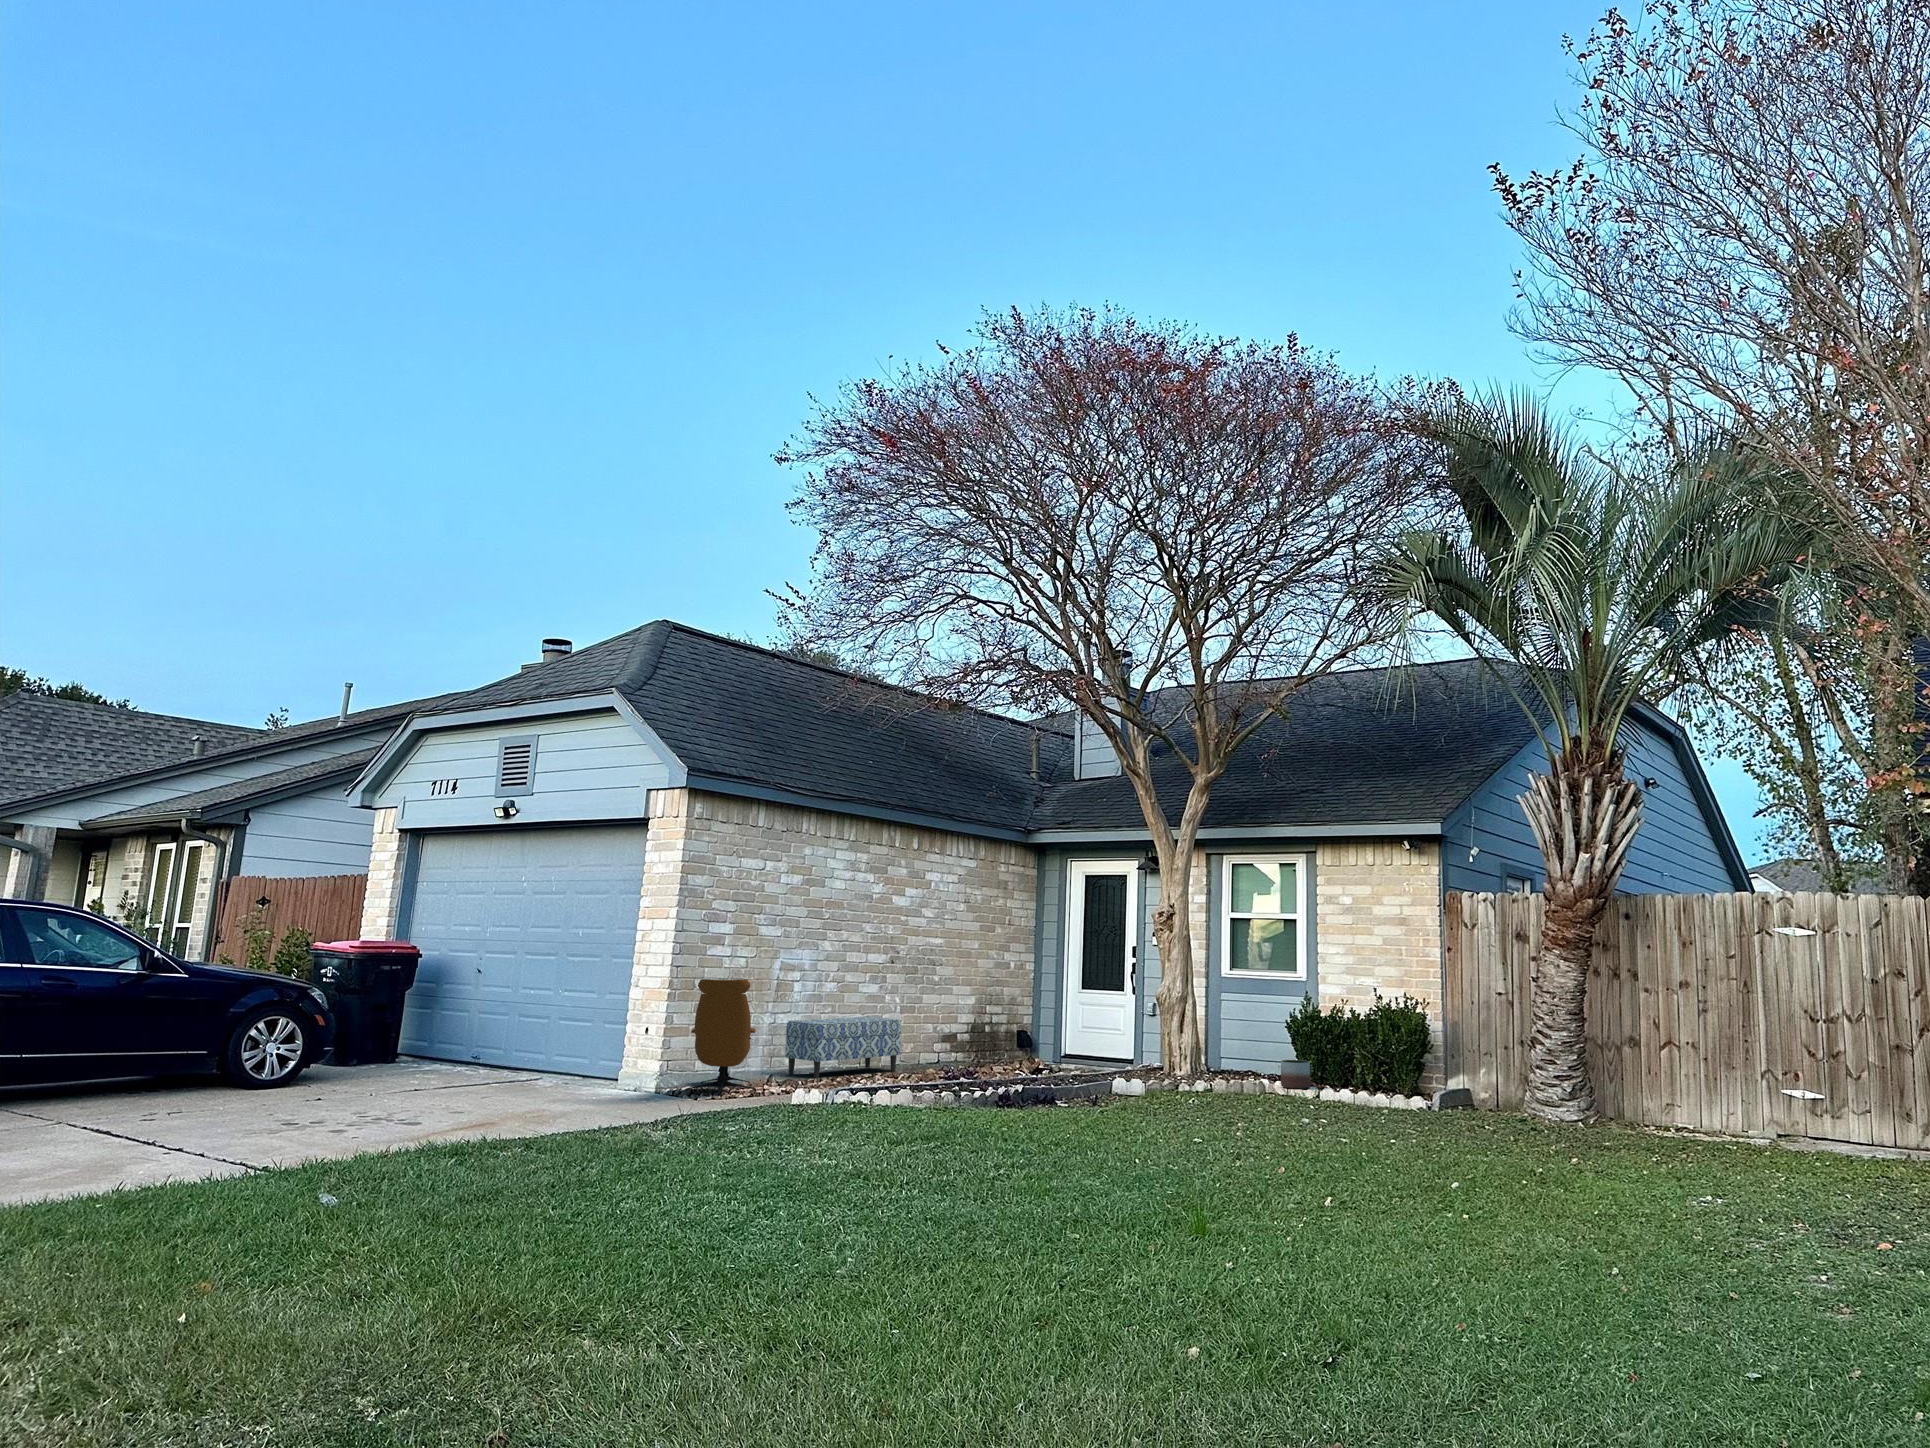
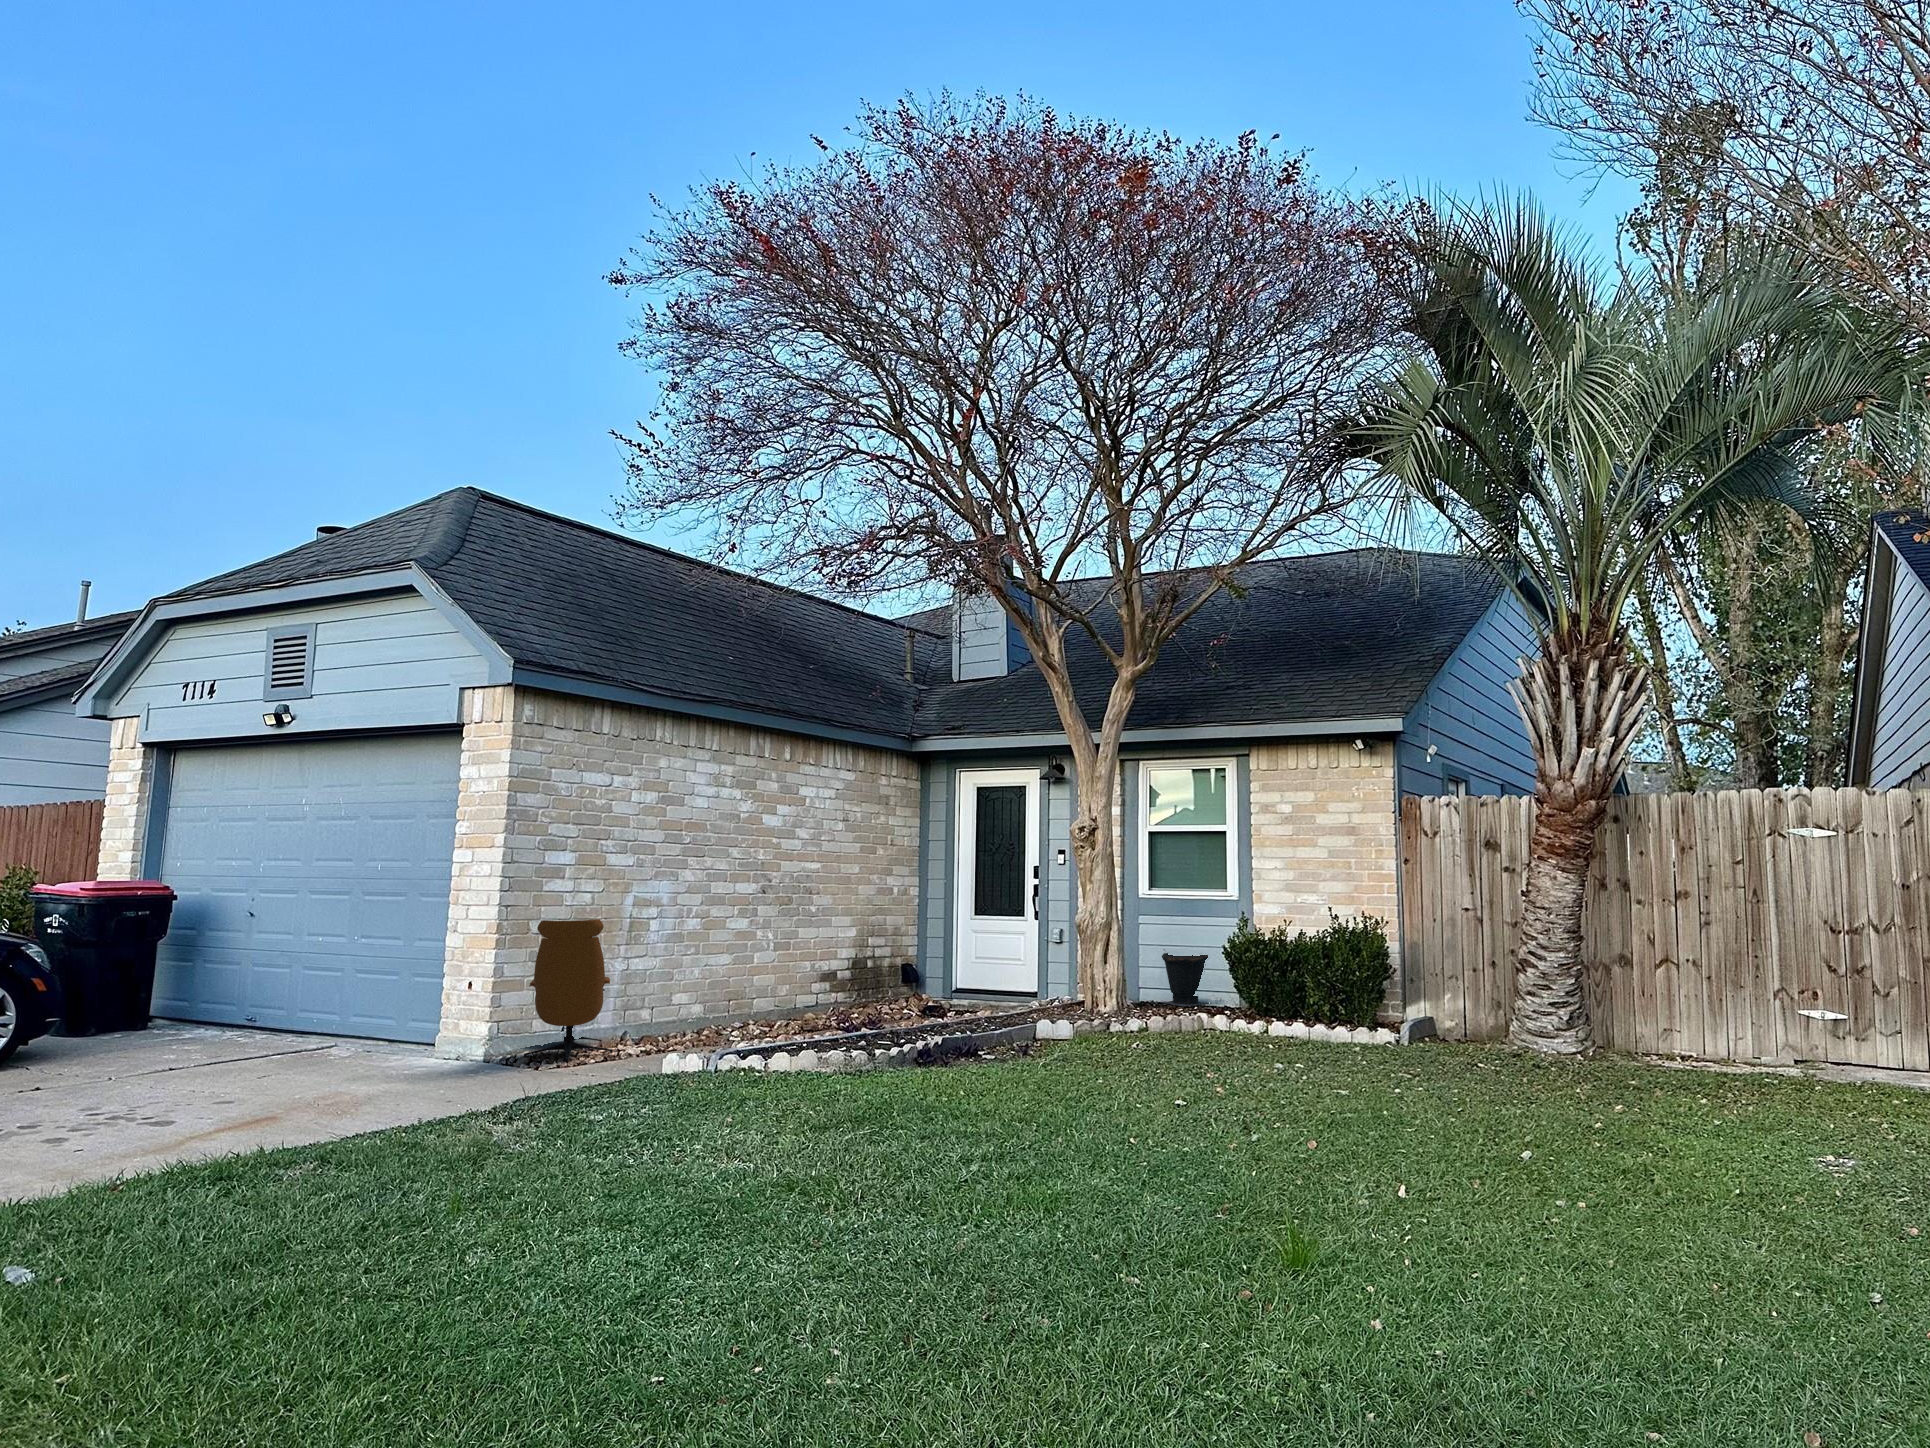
bench: present [785,1017,901,1078] -> none [641,955,777,1032]
bucket: none [1236,1023,1281,1075] -> present [1162,949,1208,1006]
planter: present [1281,1060,1311,1089] -> none [1224,991,1258,1024]

